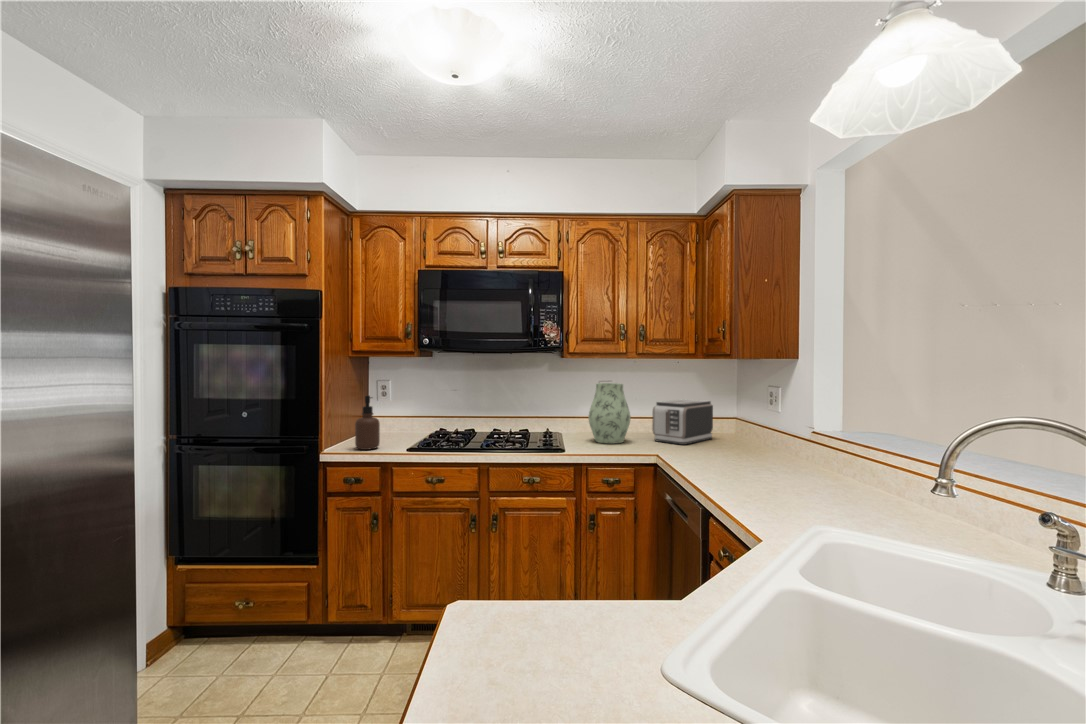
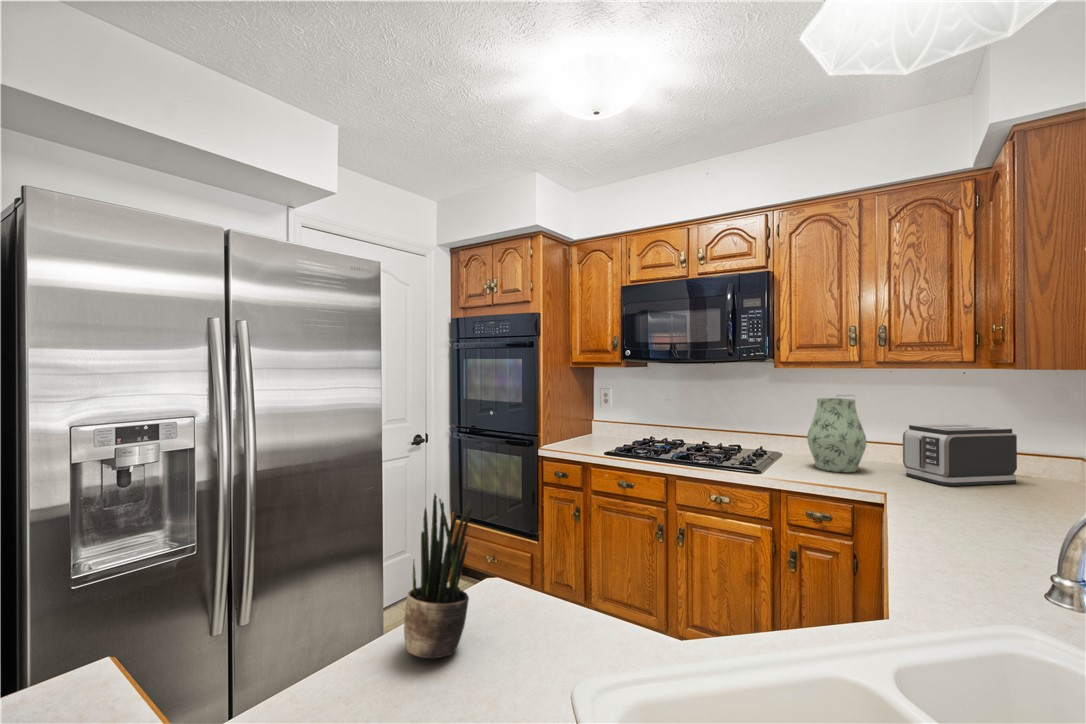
soap dispenser: present [355,396,380,450] -> none [566,402,586,450]
potted plant: none [492,483,560,666] -> present [404,494,472,658]

